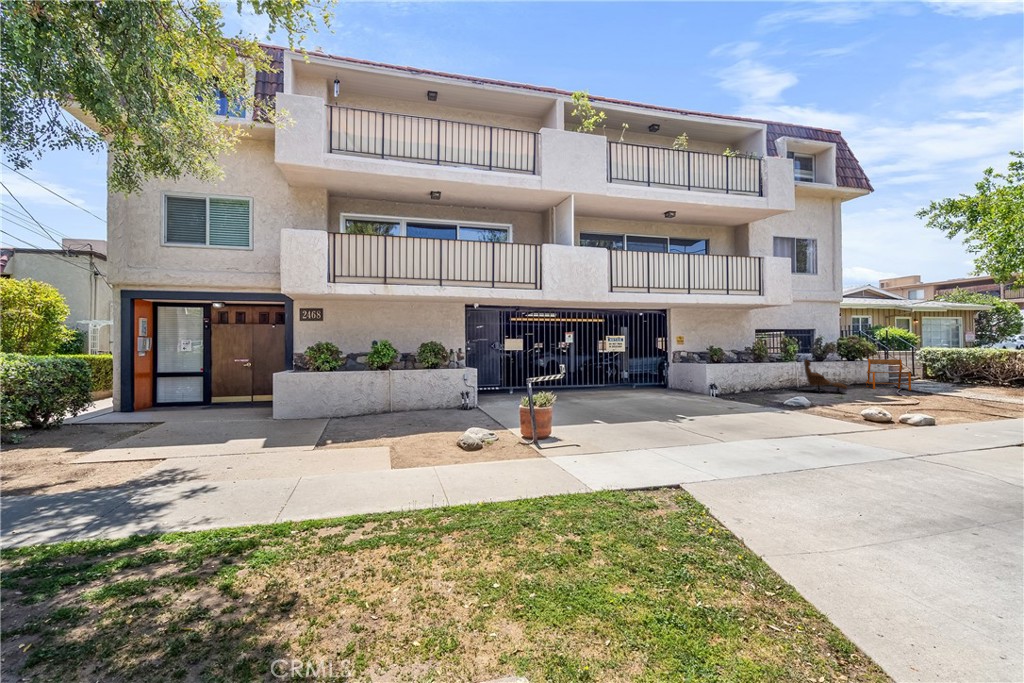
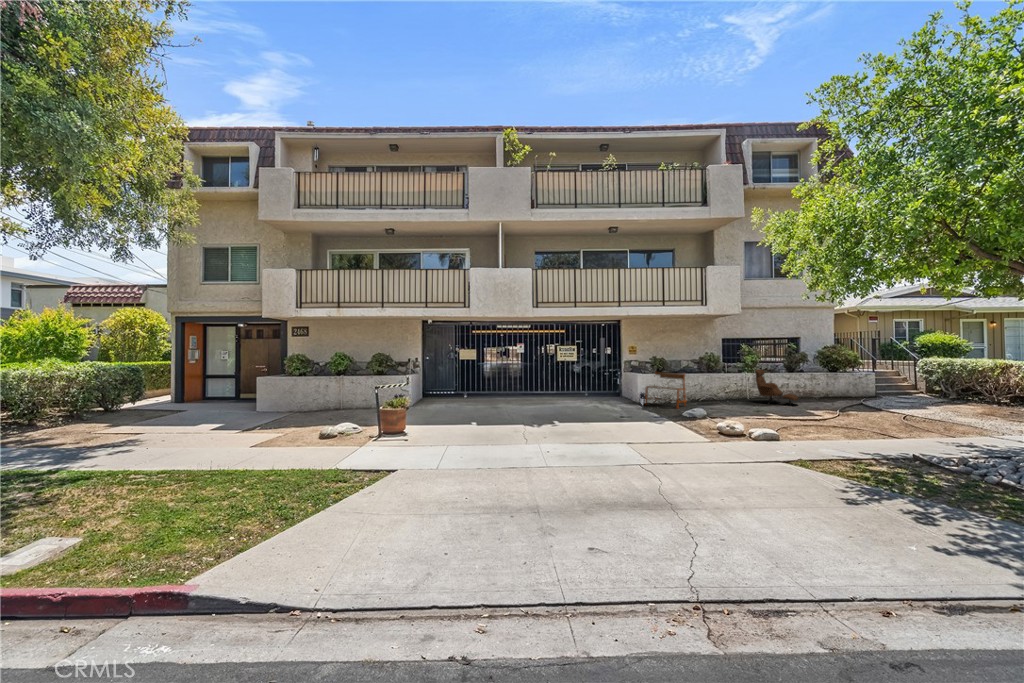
bench: present [866,359,911,390] -> present [645,372,686,408]

